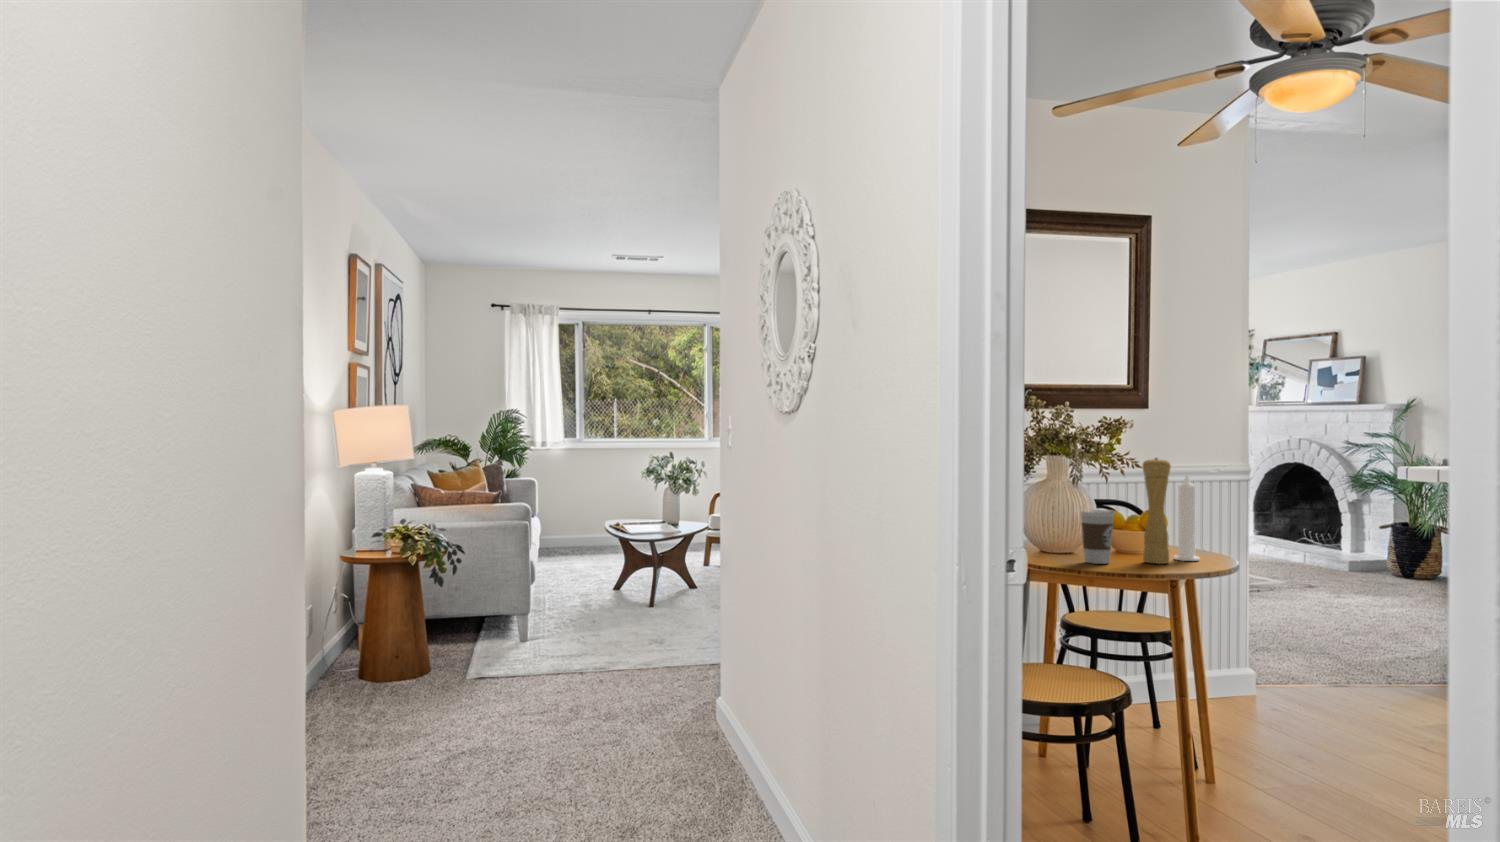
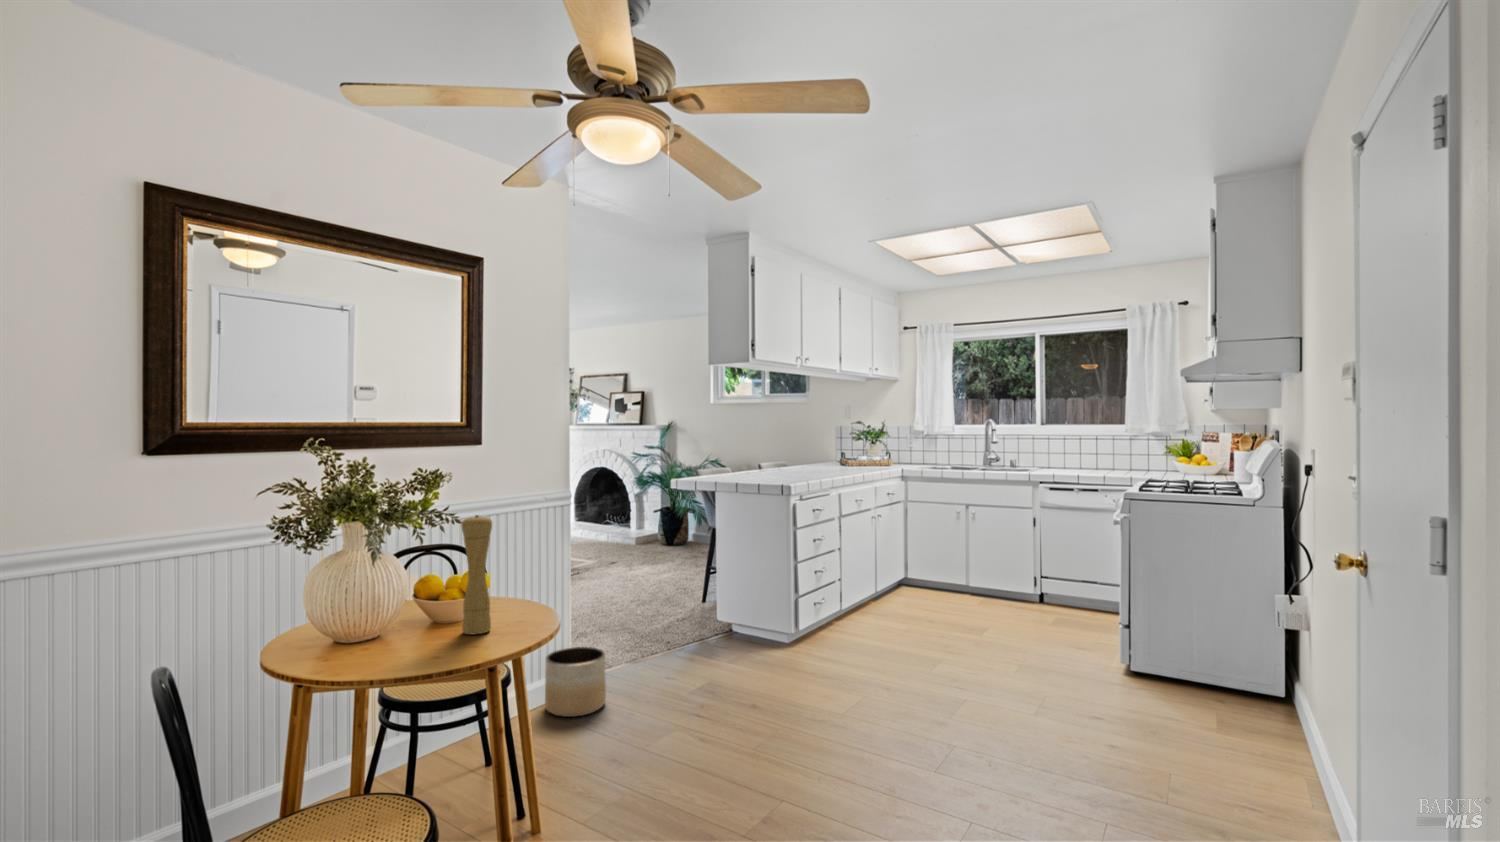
candle: present [1174,475,1200,561] -> none [497,528,524,622]
coffee cup: present [1080,510,1114,564] -> none [385,580,428,649]
planter: none [1219,640,1292,712] -> present [545,647,606,717]

